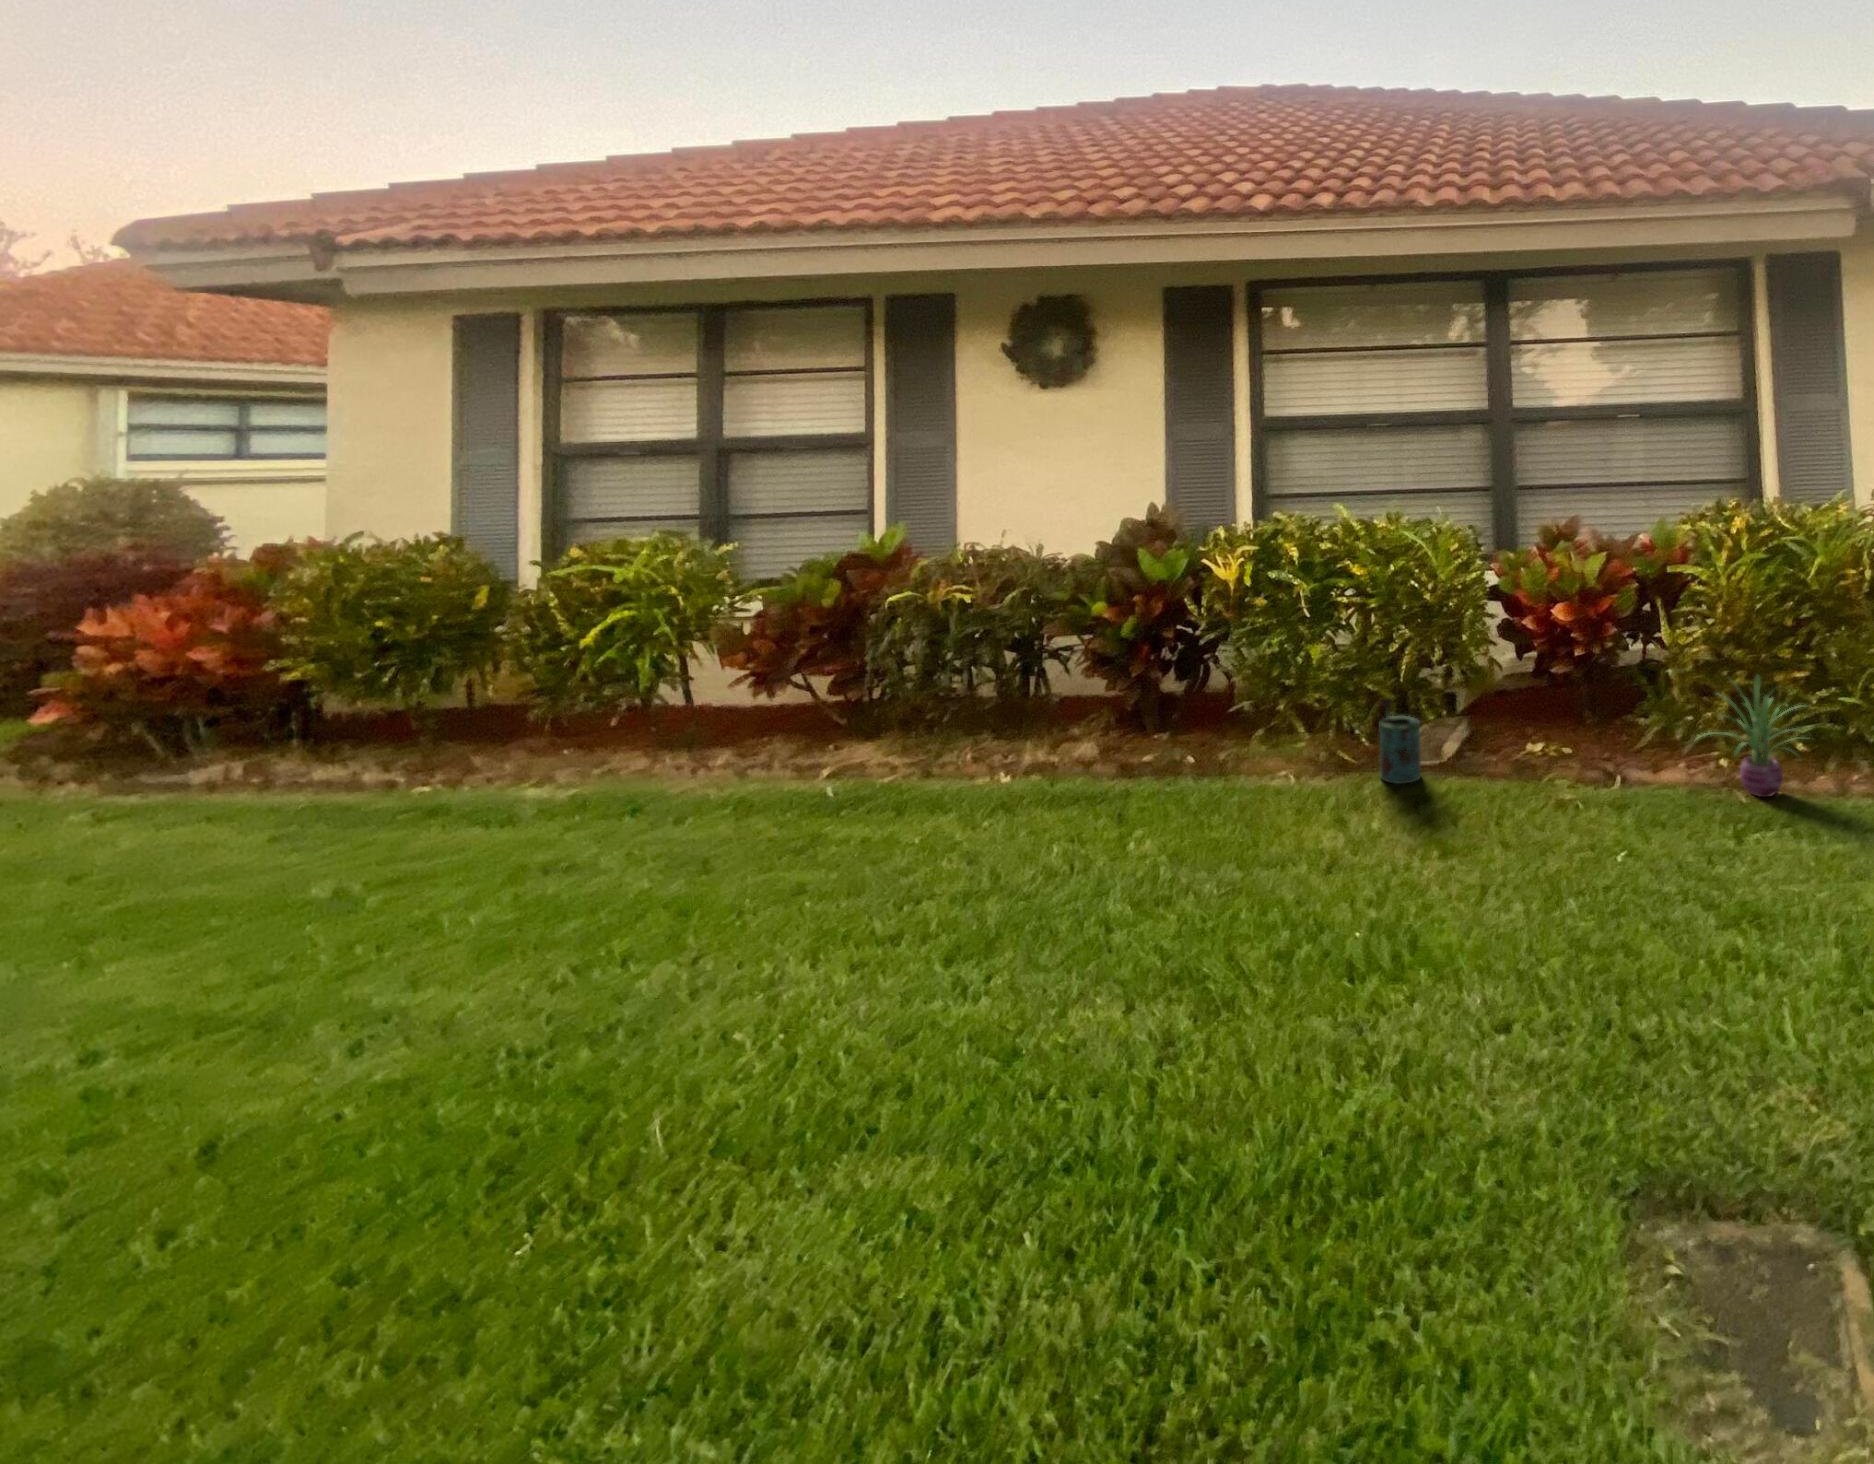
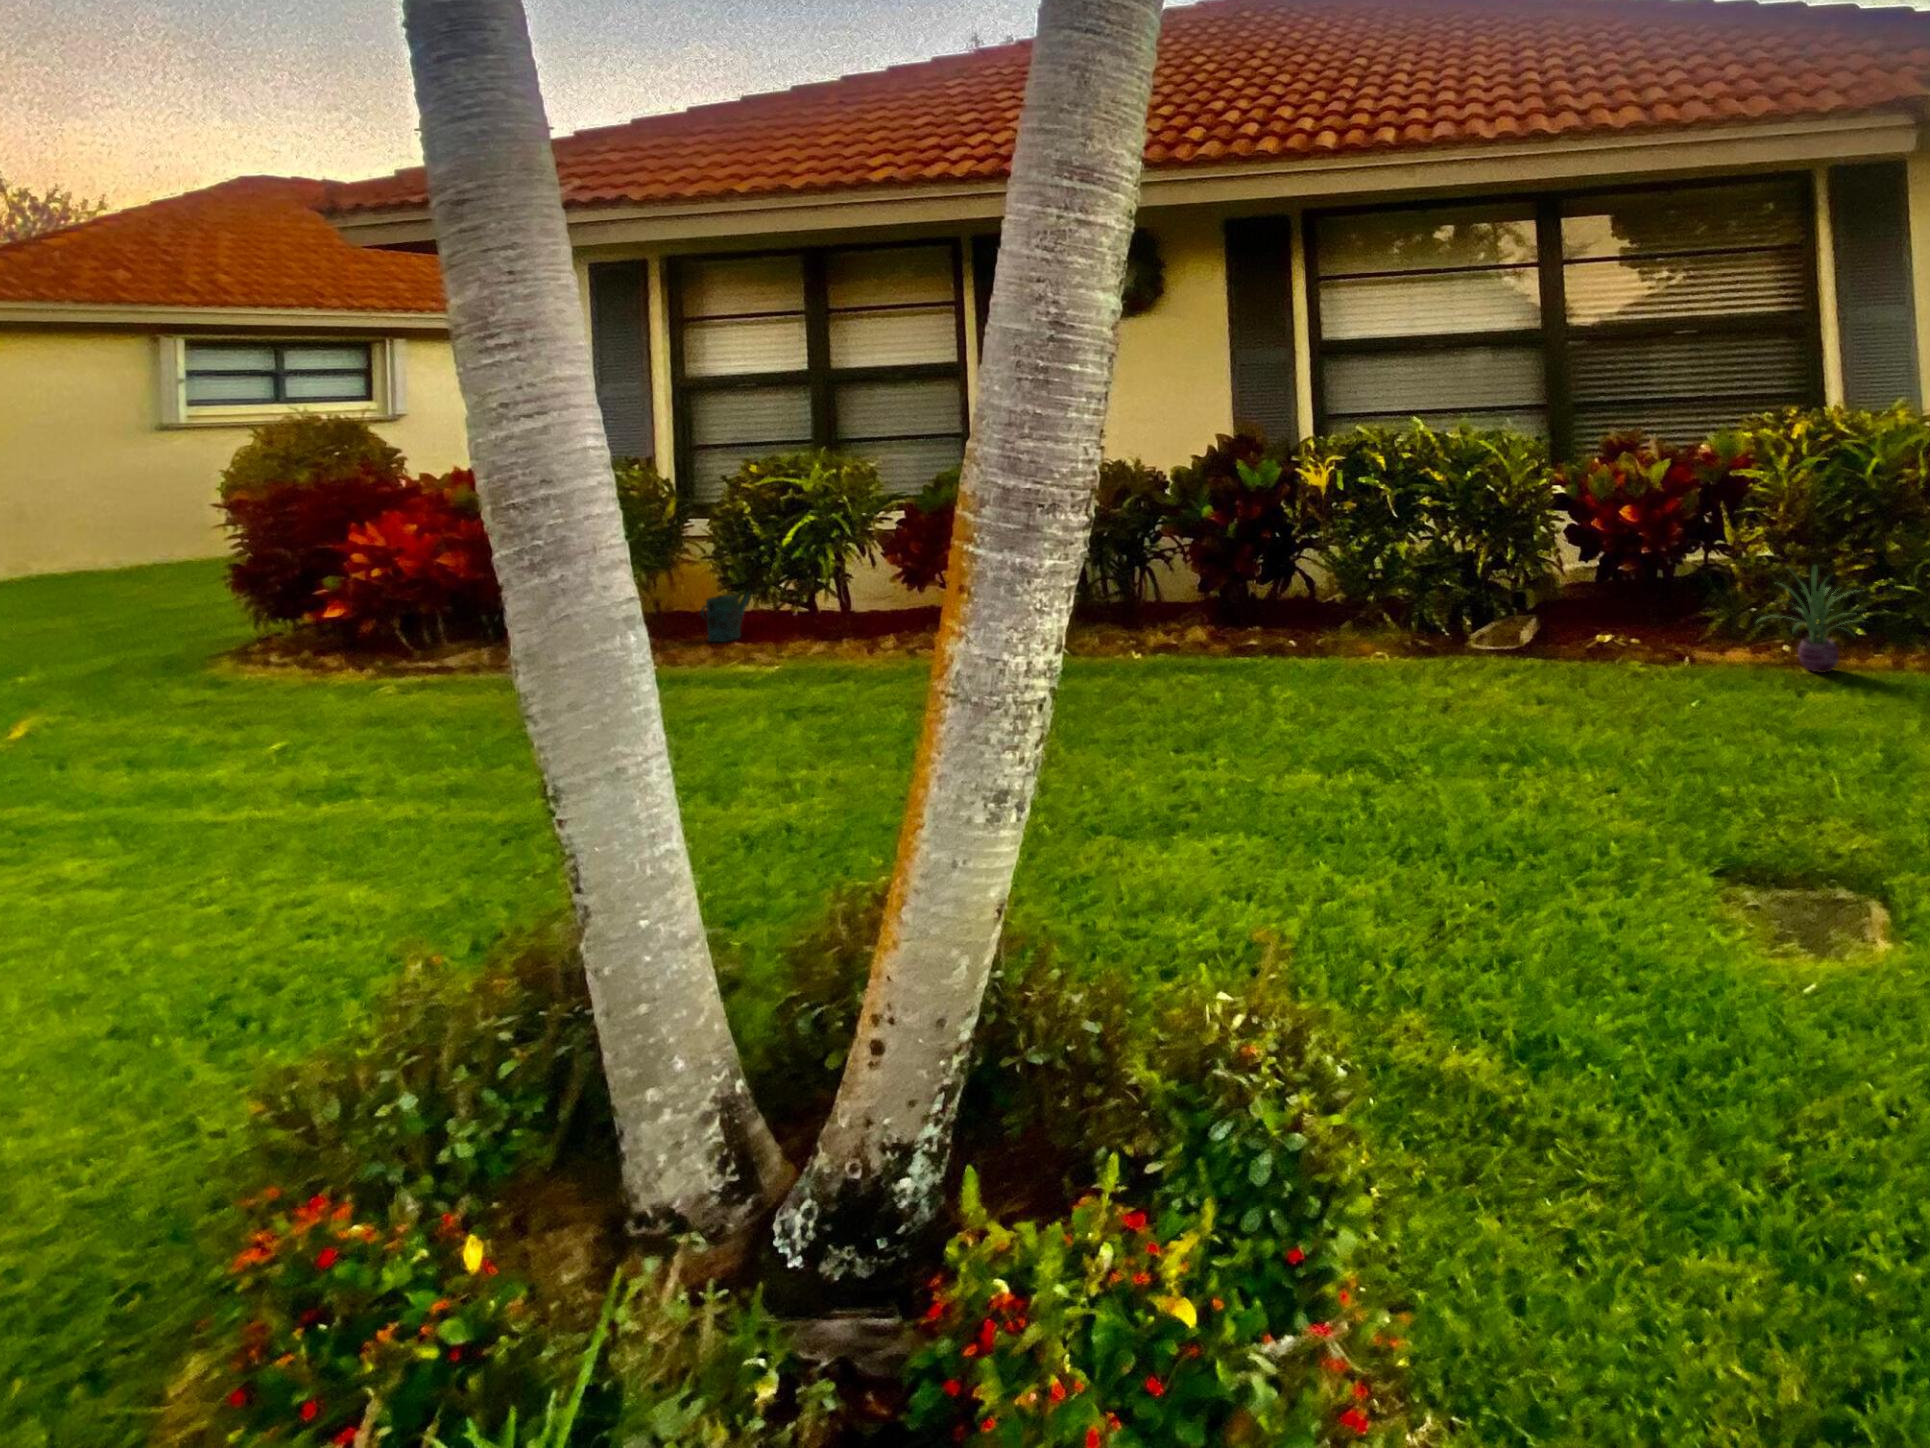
watering can: present [1380,698,1421,784] -> present [701,583,756,643]

